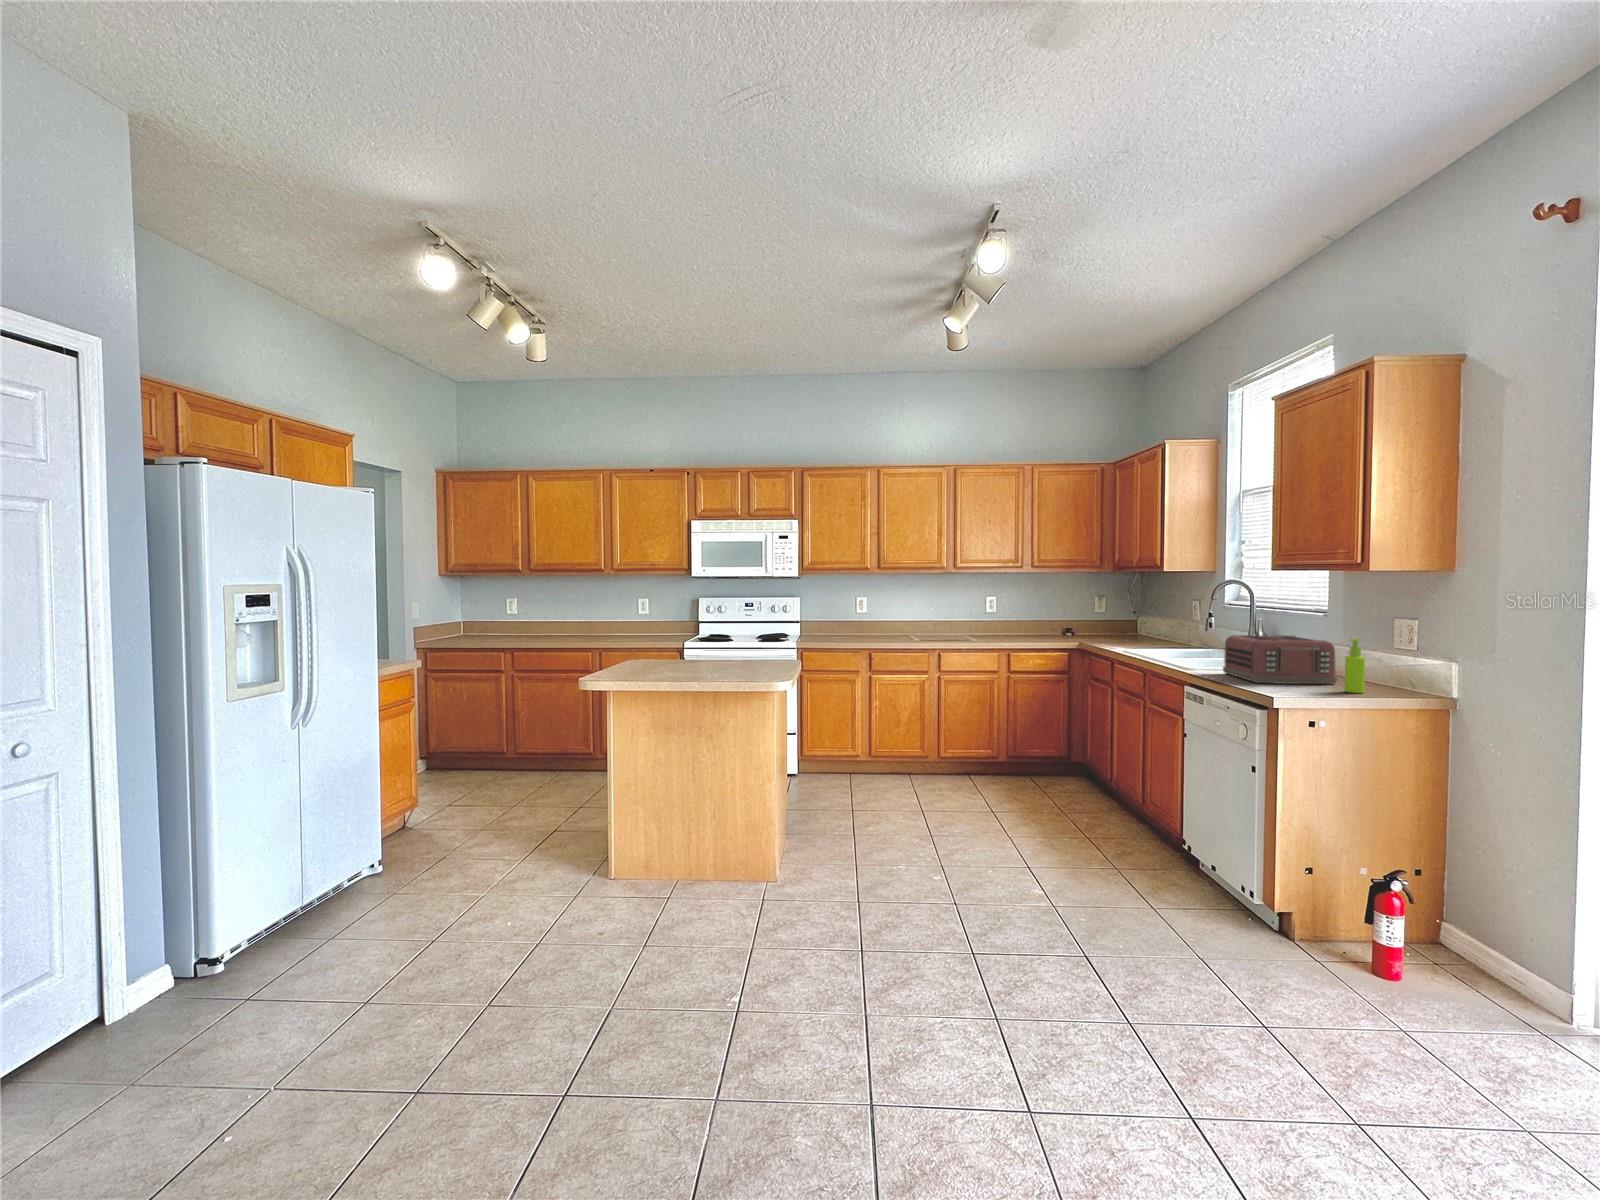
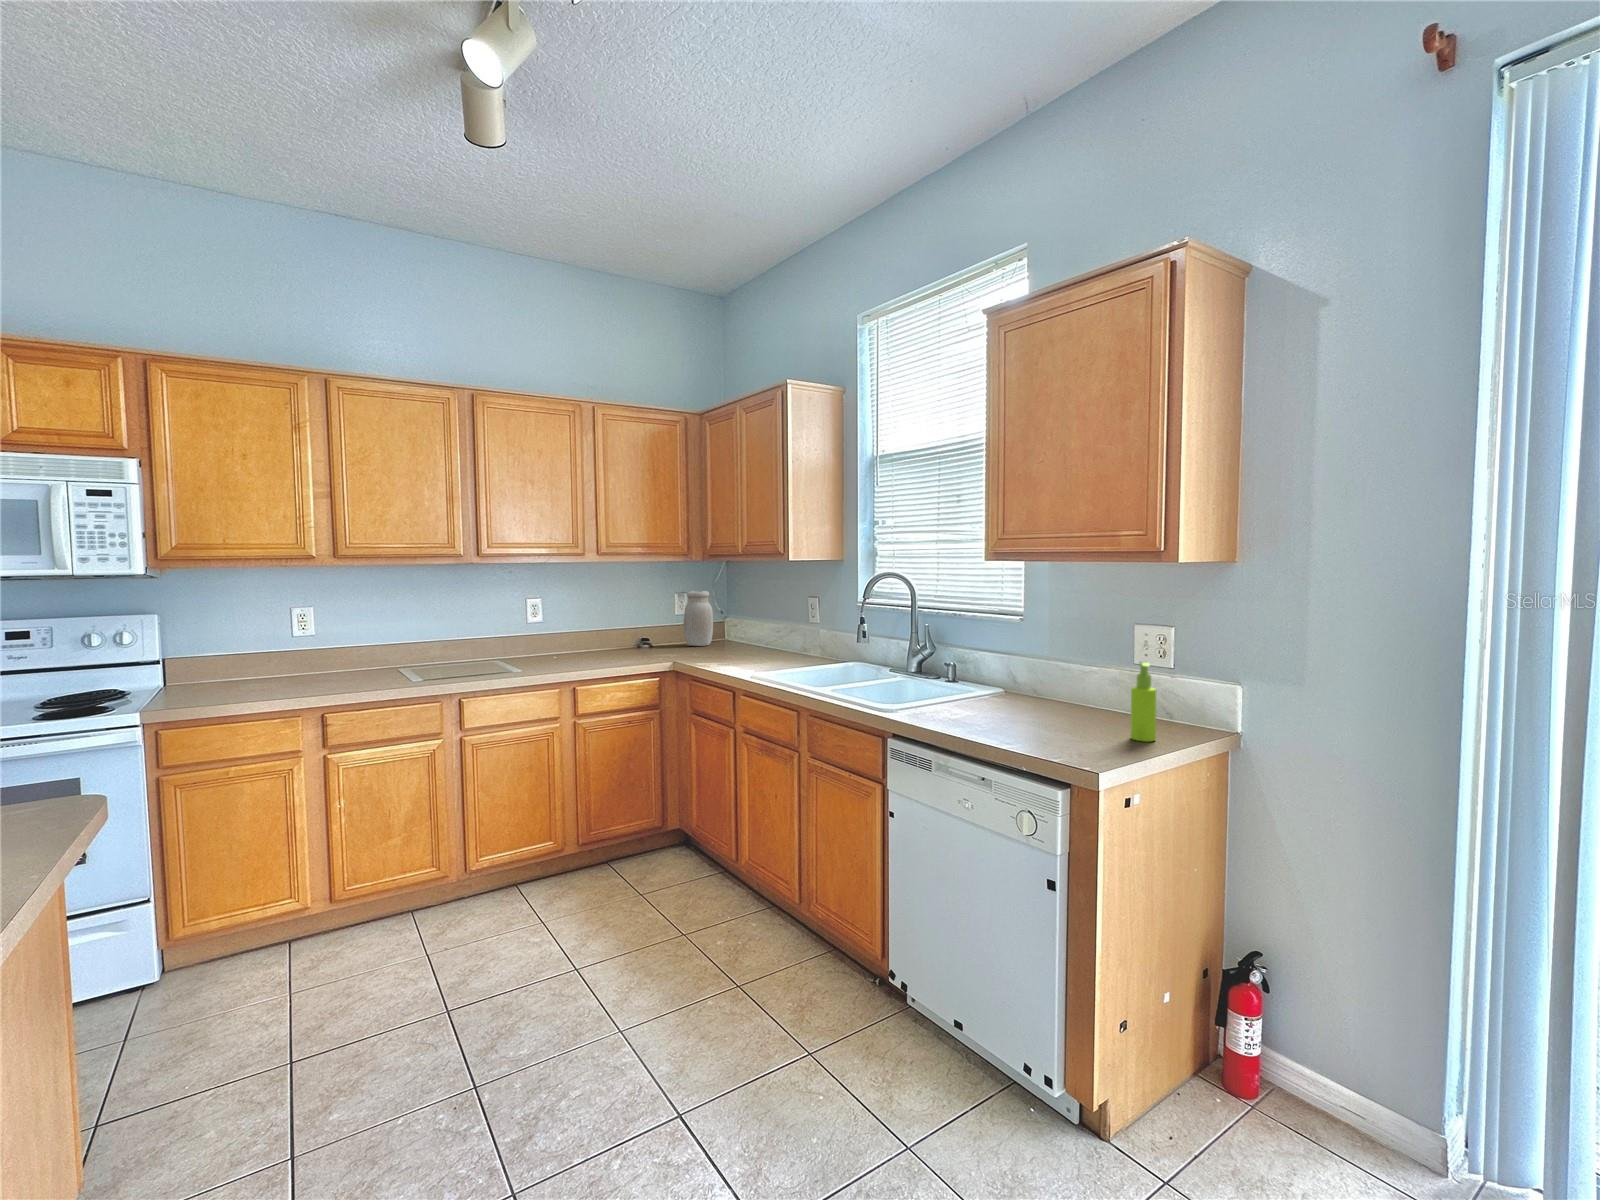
jar: none [1099,595,1122,636] -> present [684,591,713,646]
toaster: present [1223,635,1337,684] -> none [937,652,1091,735]

